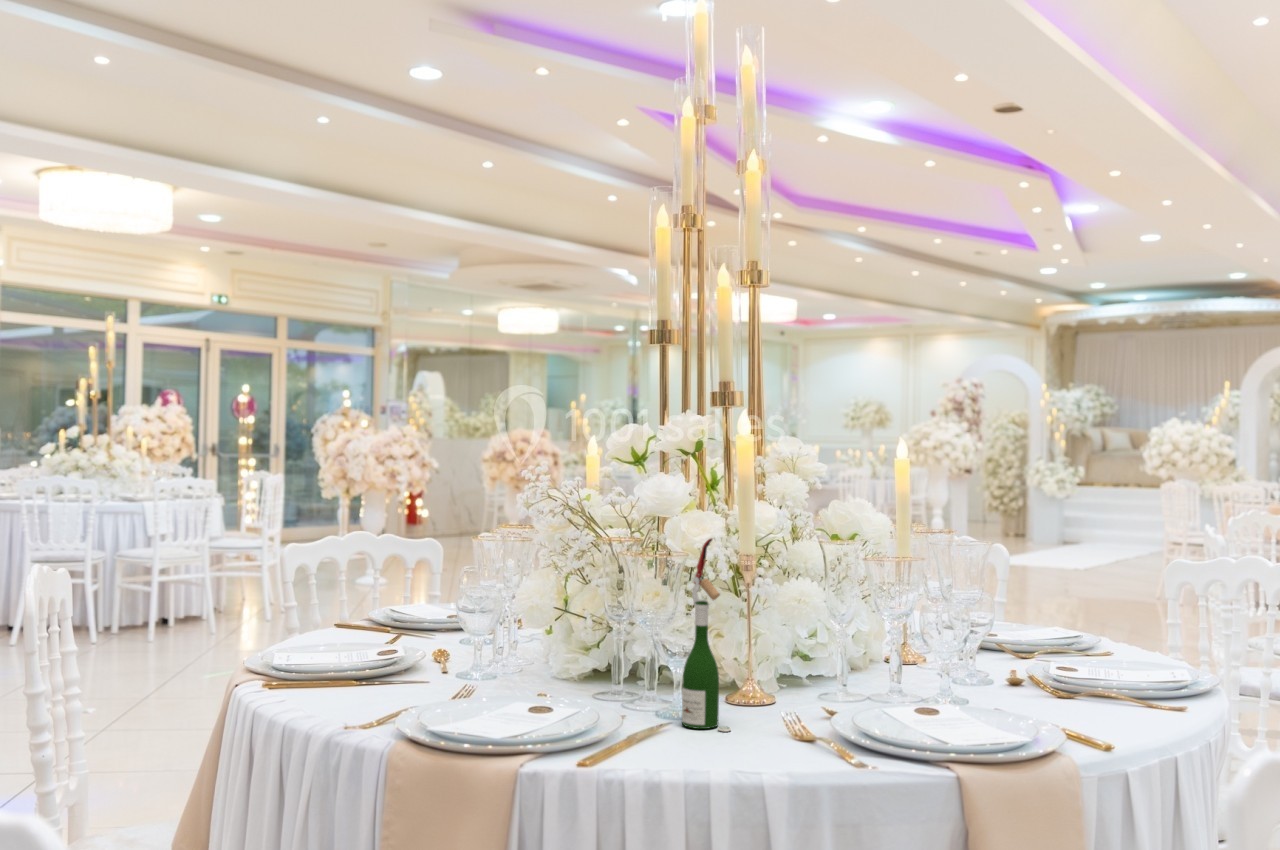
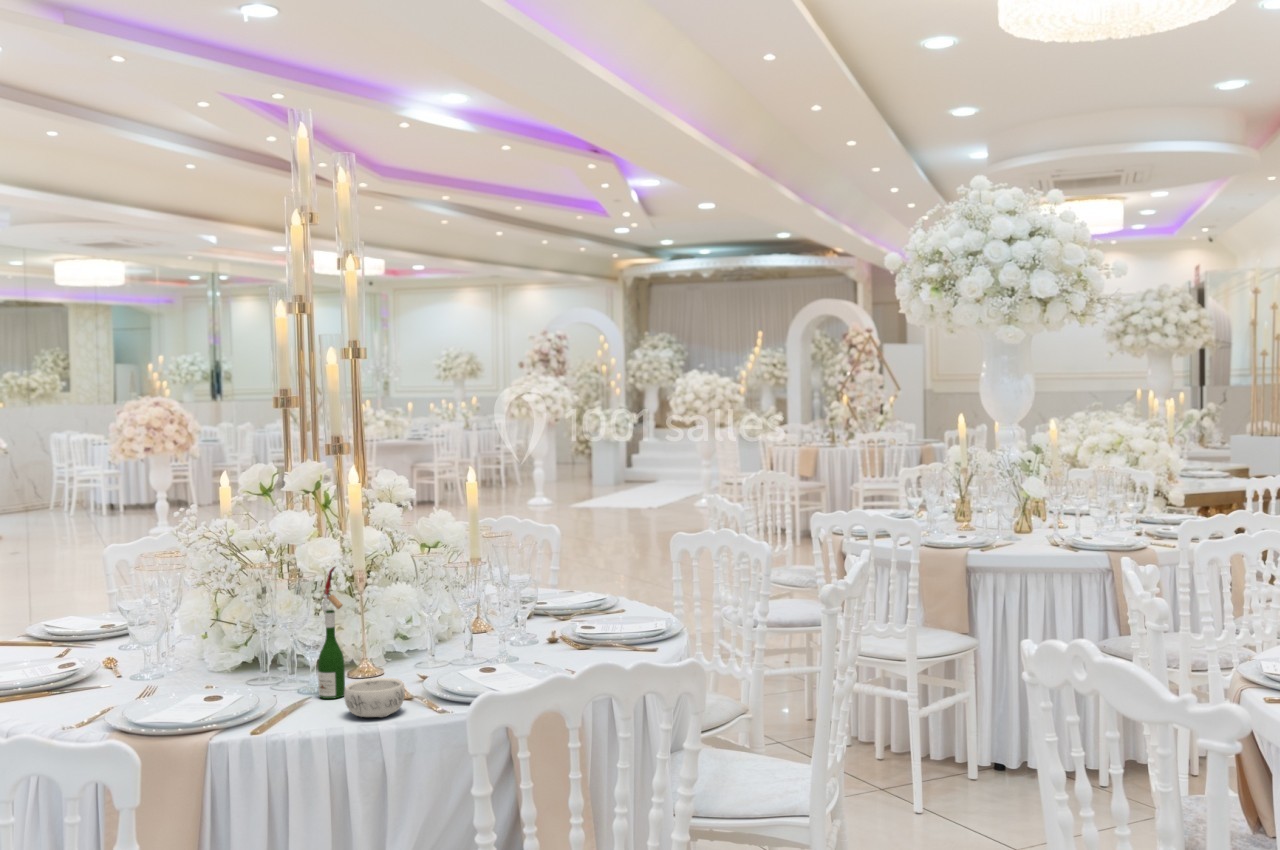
decorative bowl: none [714,705,804,765] -> present [344,678,405,717]

